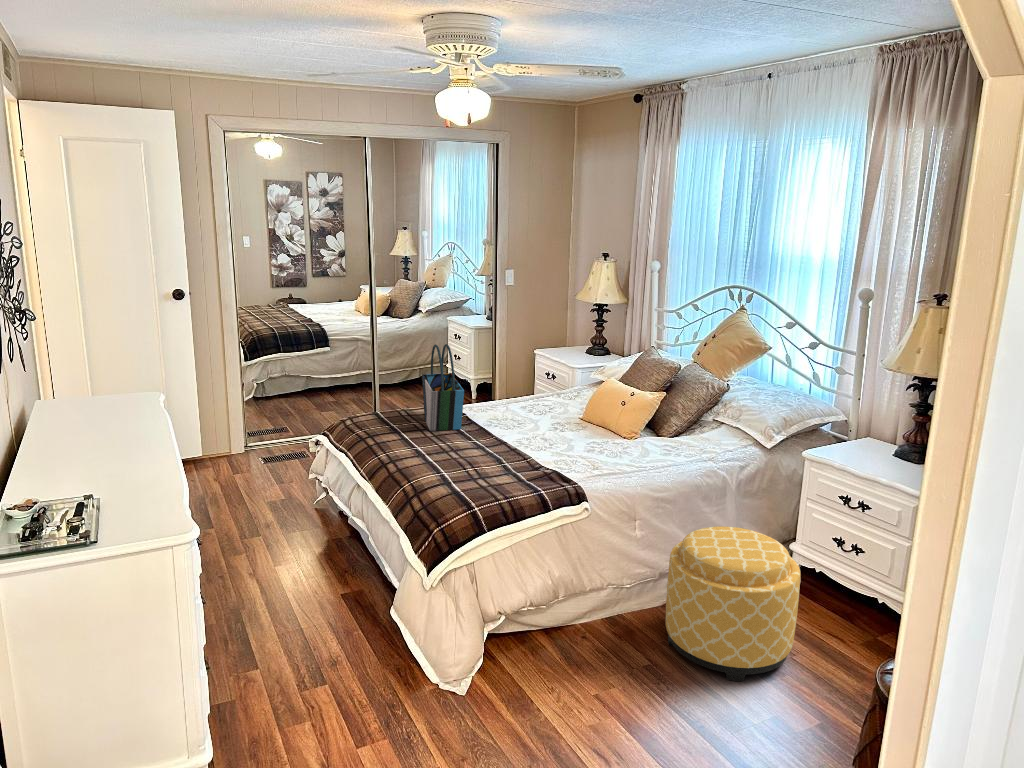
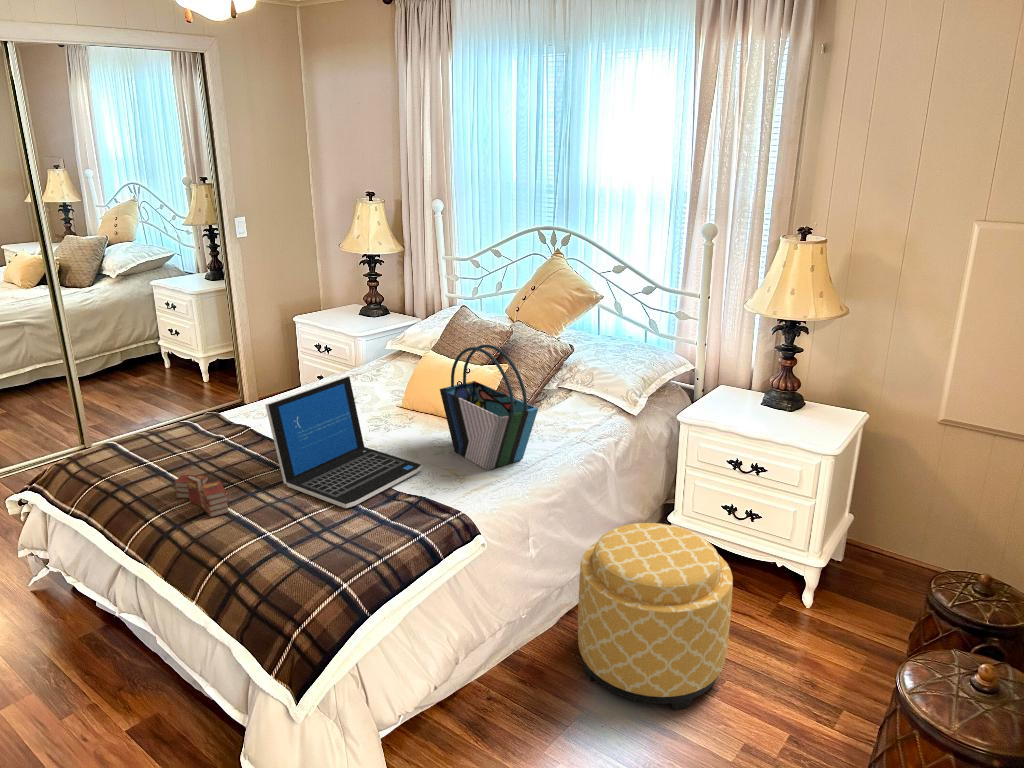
tote bag: present [422,344,464,431] -> present [440,344,538,470]
laptop: none [464,381,570,469] -> present [265,376,422,508]
book: none [398,430,427,459] -> present [175,475,229,517]

